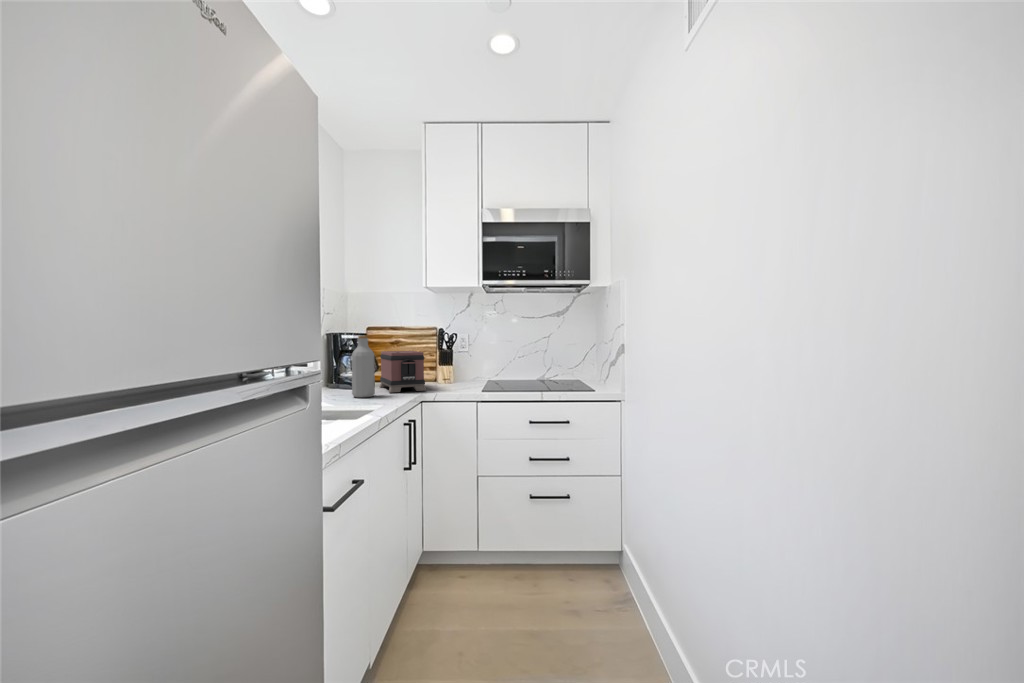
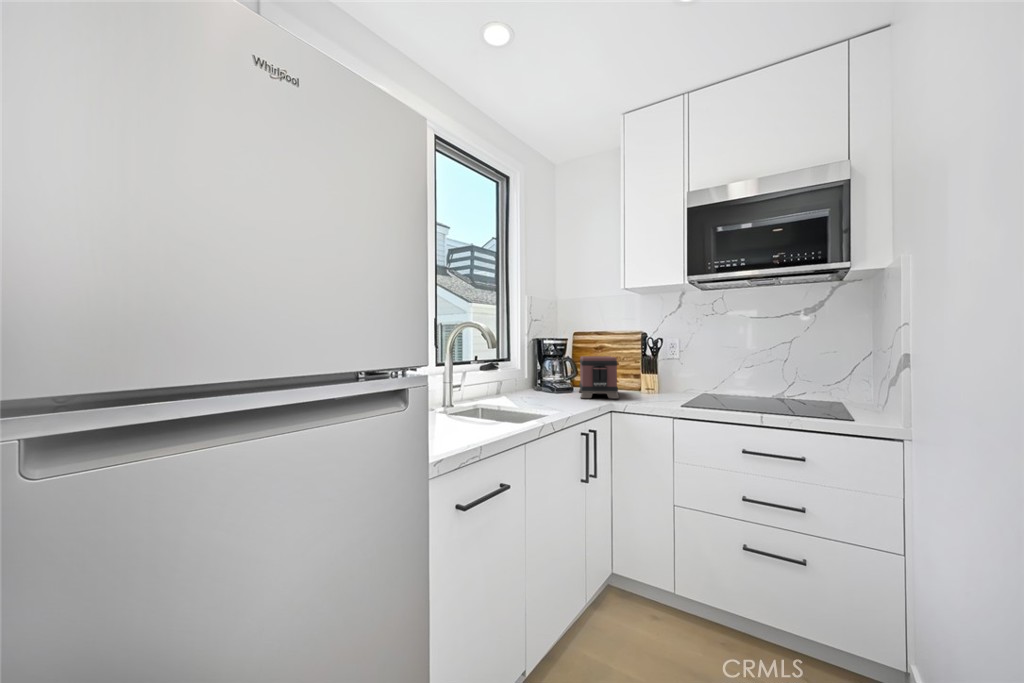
bottle: present [352,336,375,397] -> none [542,340,563,401]

